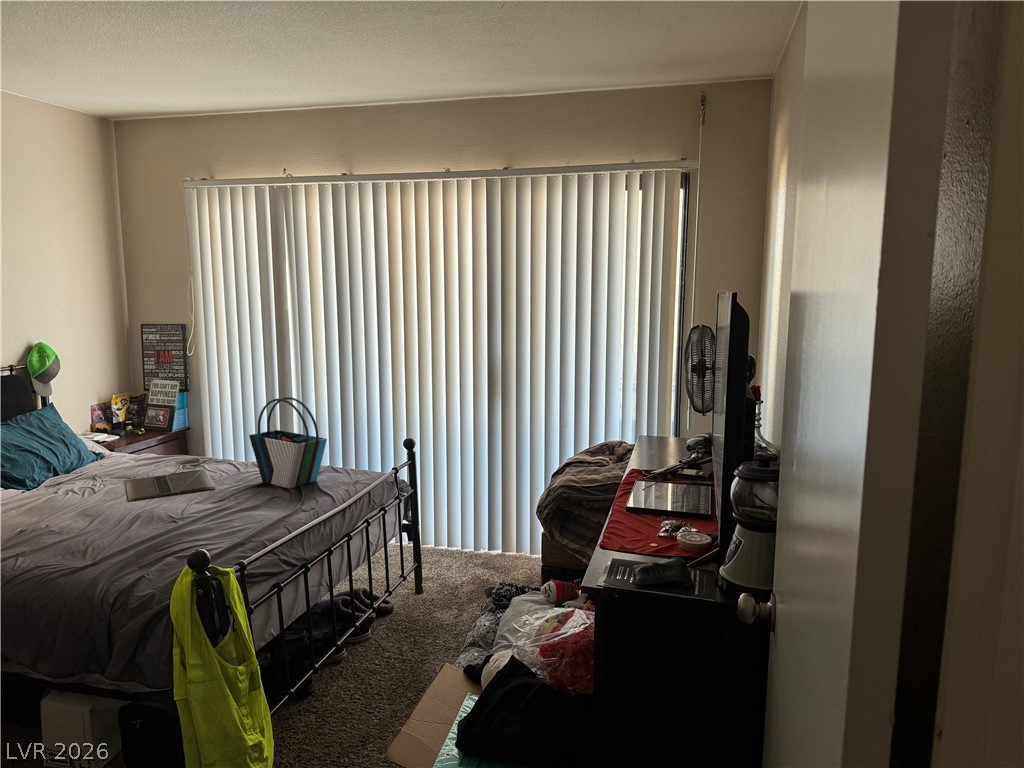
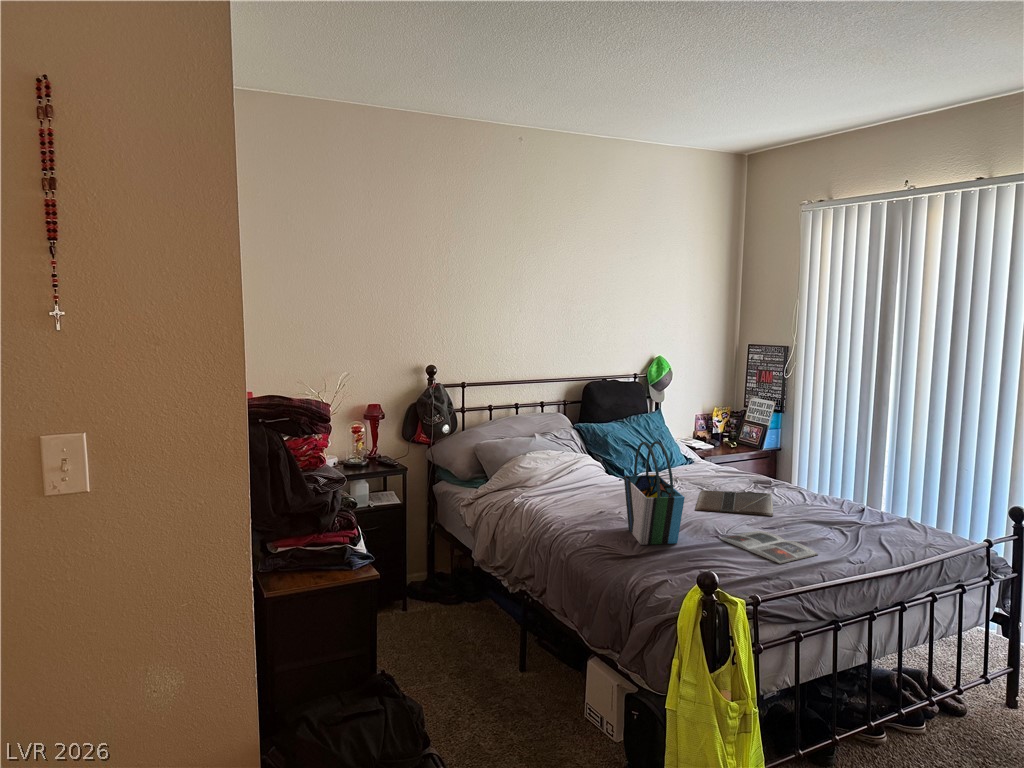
tote bag: present [249,397,327,488] -> present [624,441,685,545]
magazine: none [172,504,275,528] -> present [721,531,818,564]

